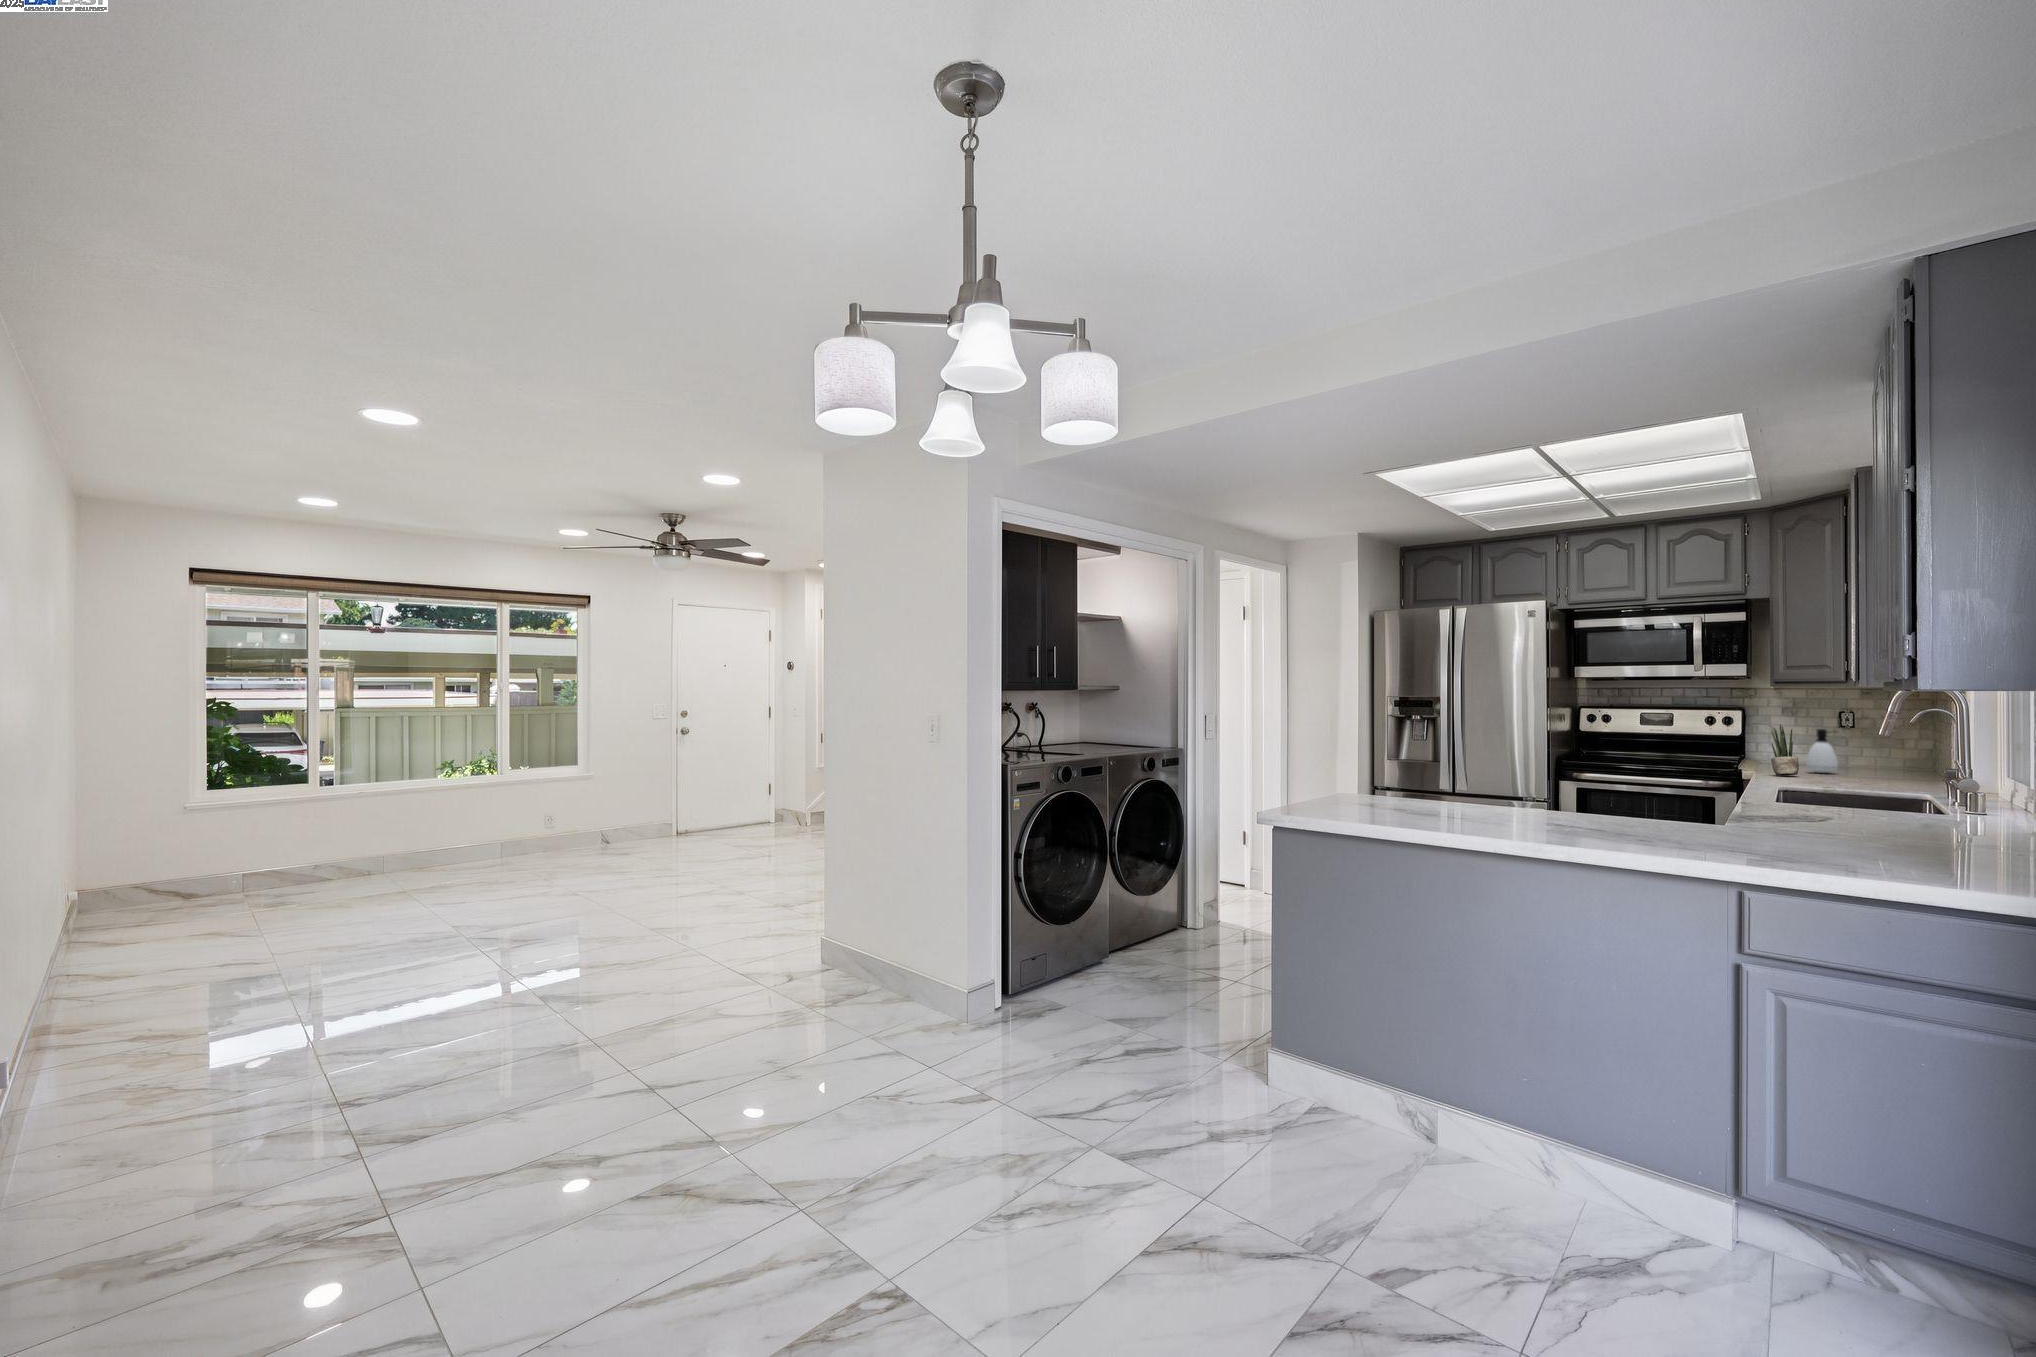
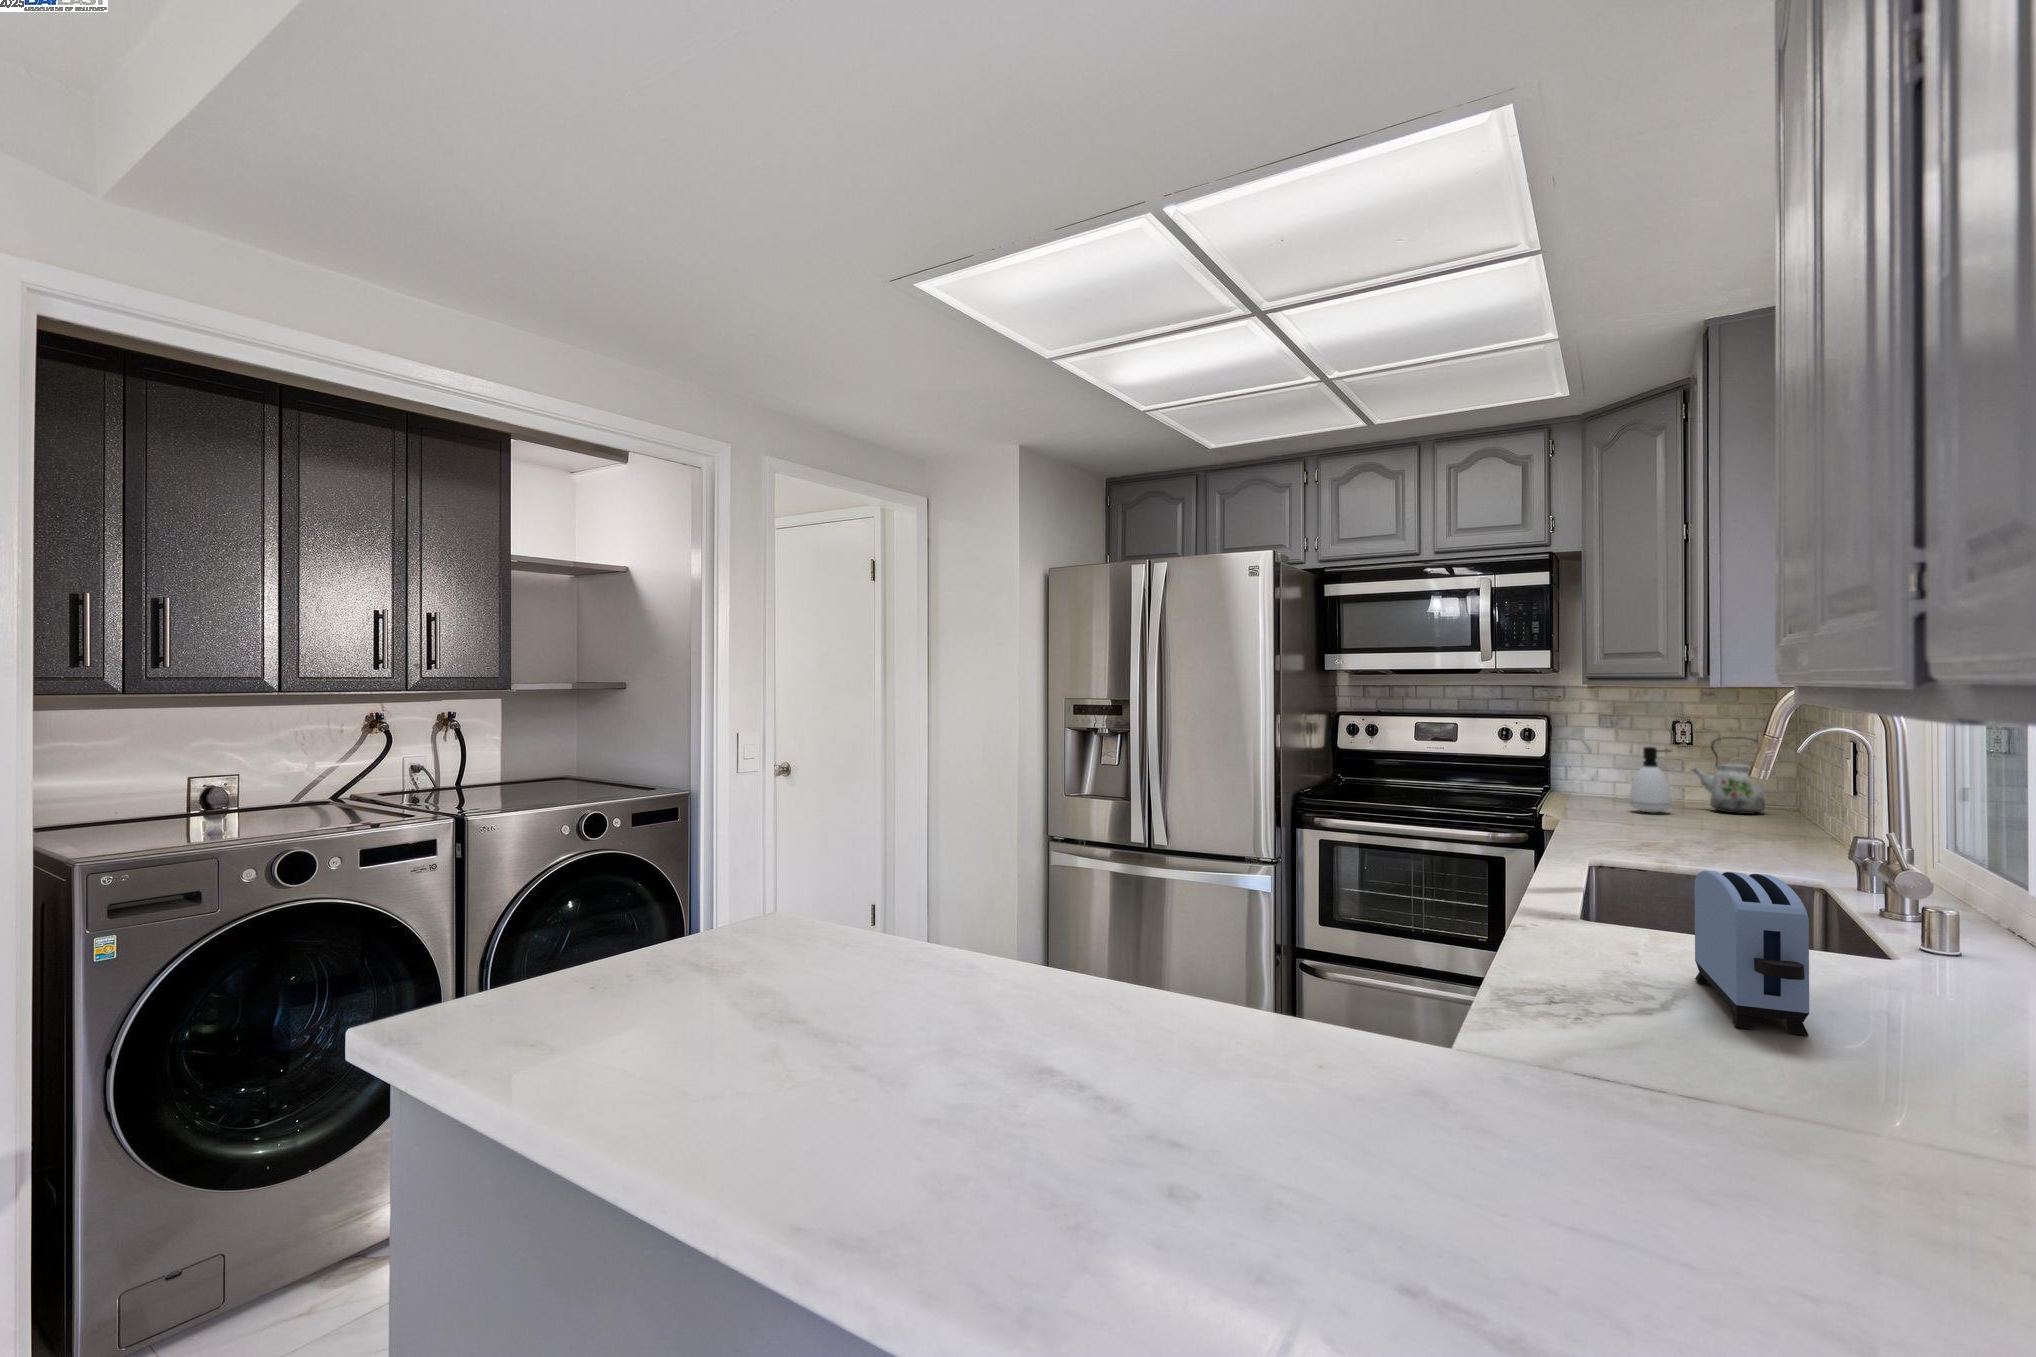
kettle: none [1853,723,1909,775] -> present [1692,737,1765,814]
potted plant: present [1771,725,1799,775] -> none [1582,741,1620,819]
toaster: none [1836,769,1886,832] -> present [1695,870,1809,1035]

